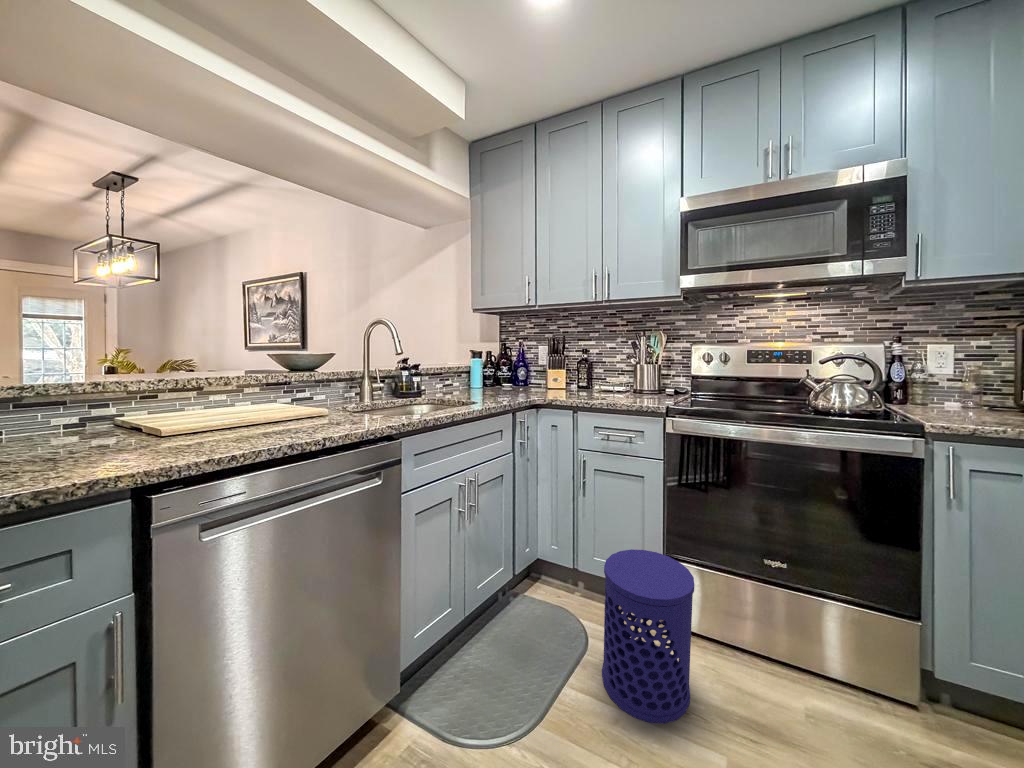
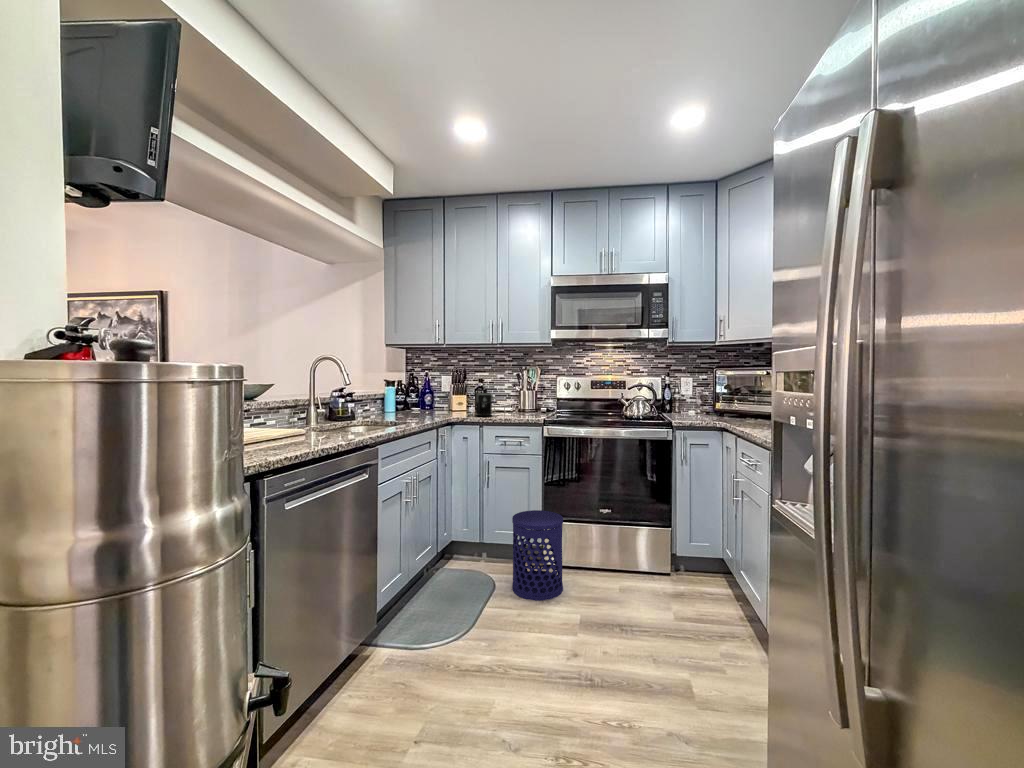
coffee maker: none [573,367,626,397] -> present [476,393,493,416]

